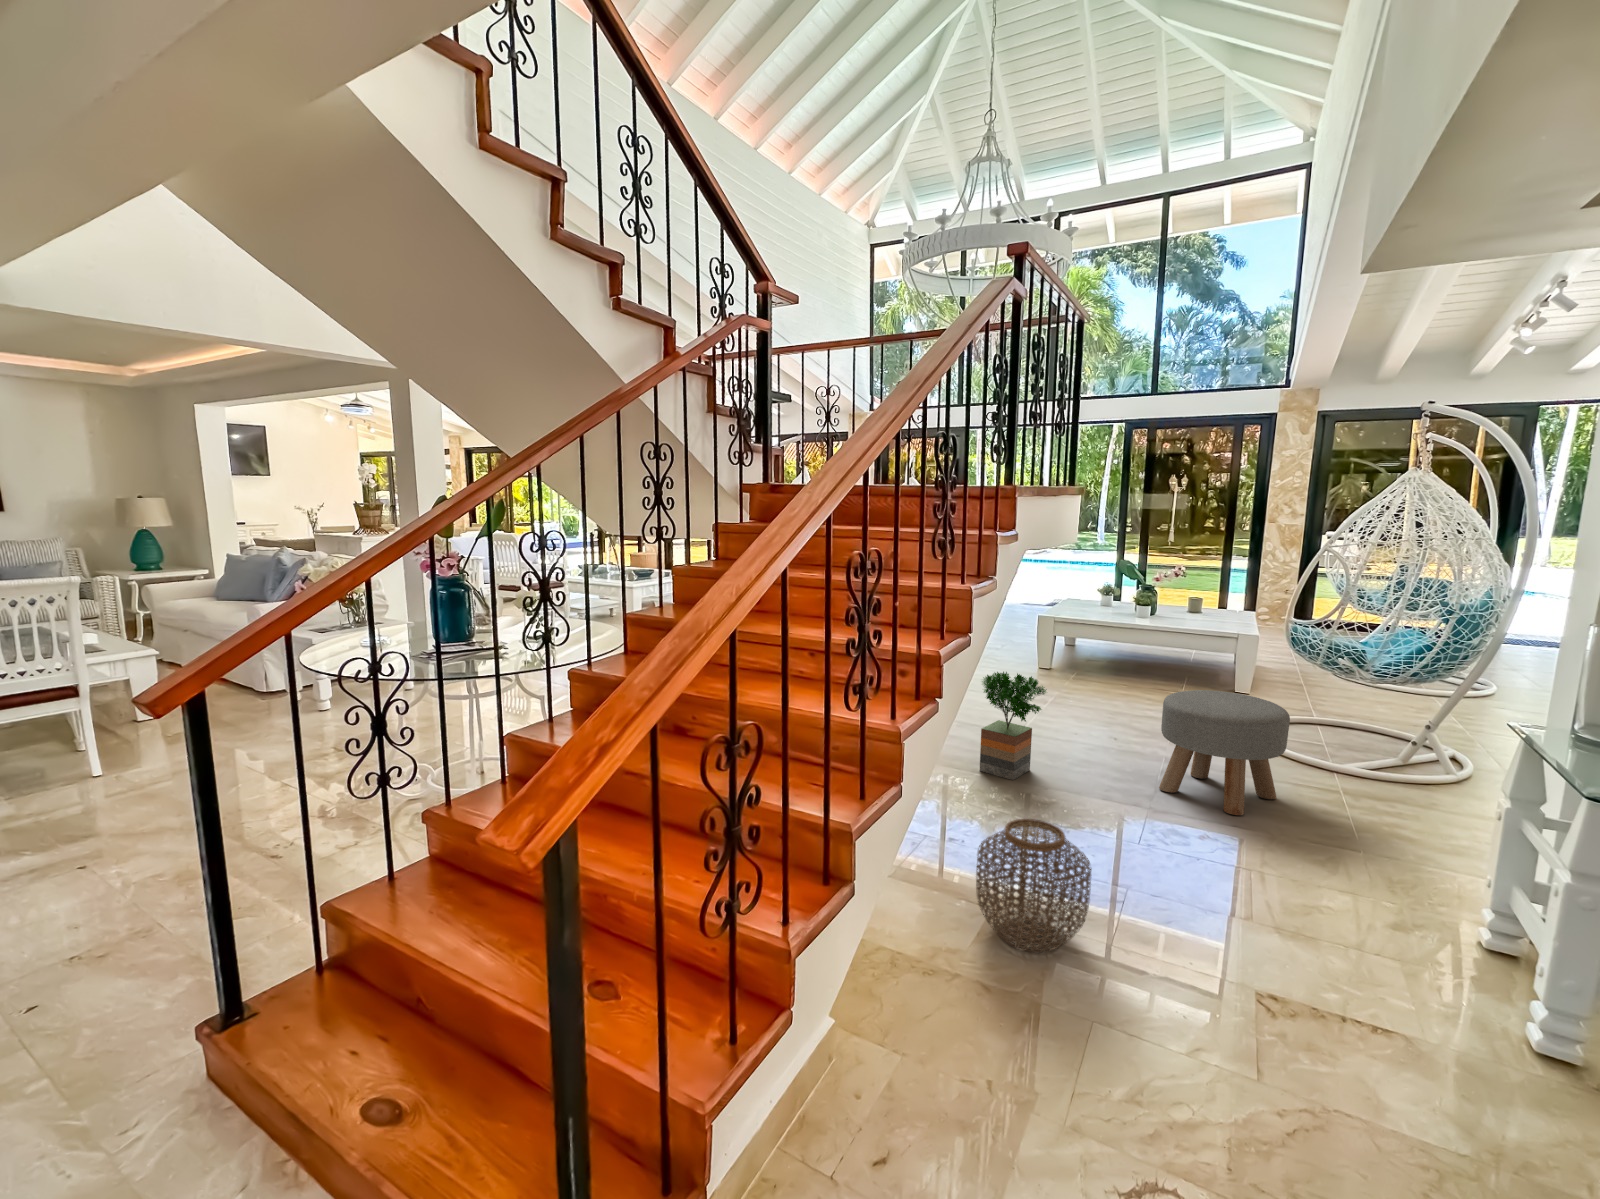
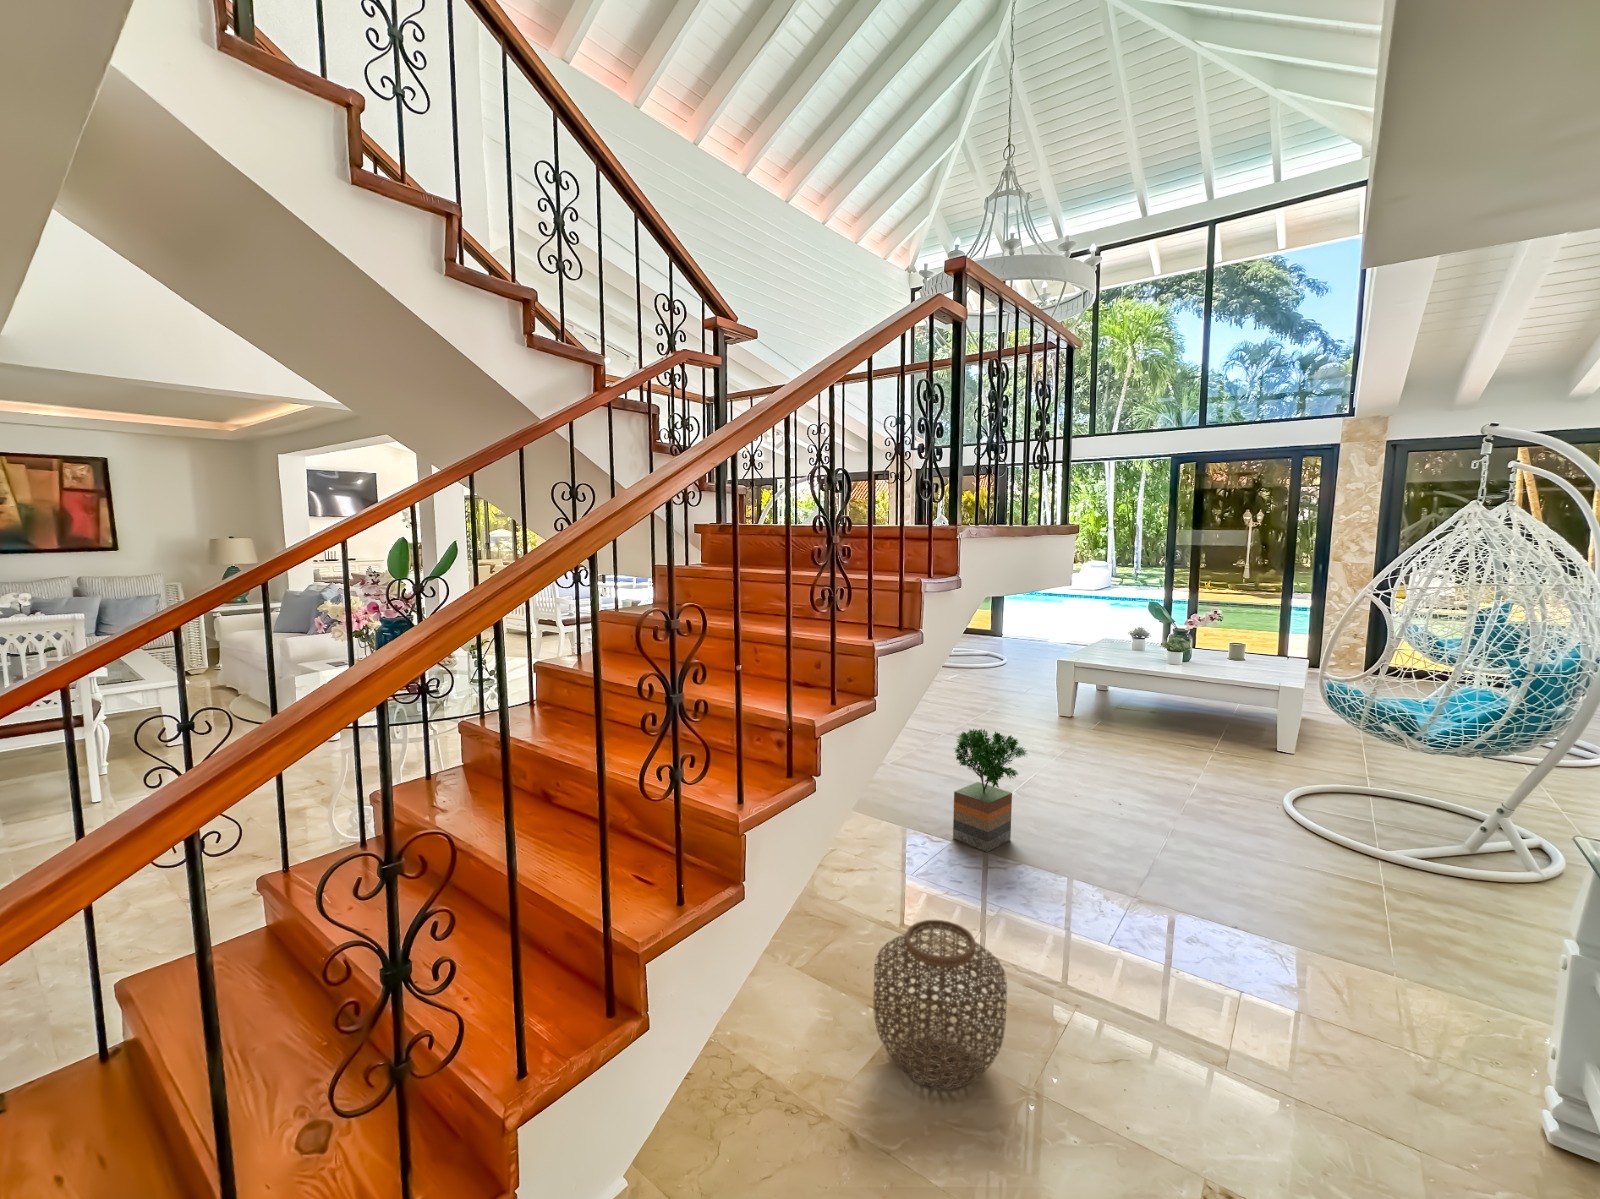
ottoman: present [1159,690,1290,815] -> none [1155,758,1308,912]

